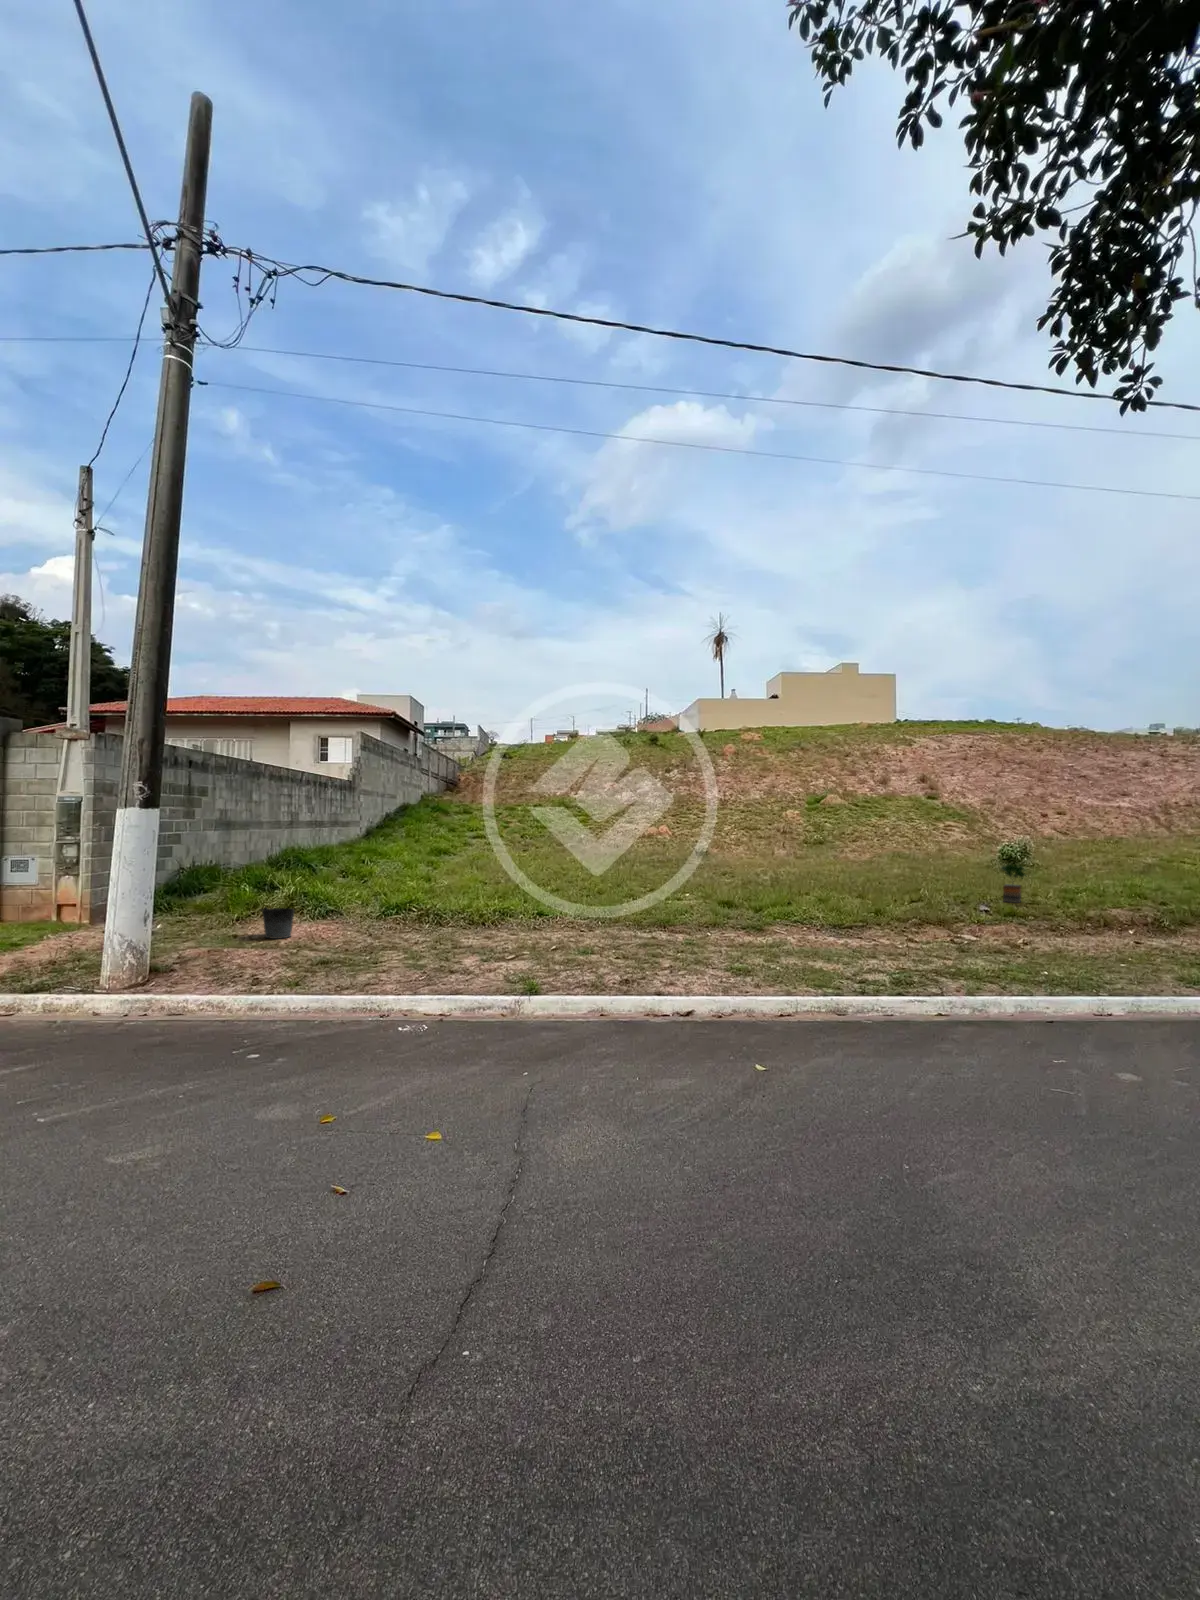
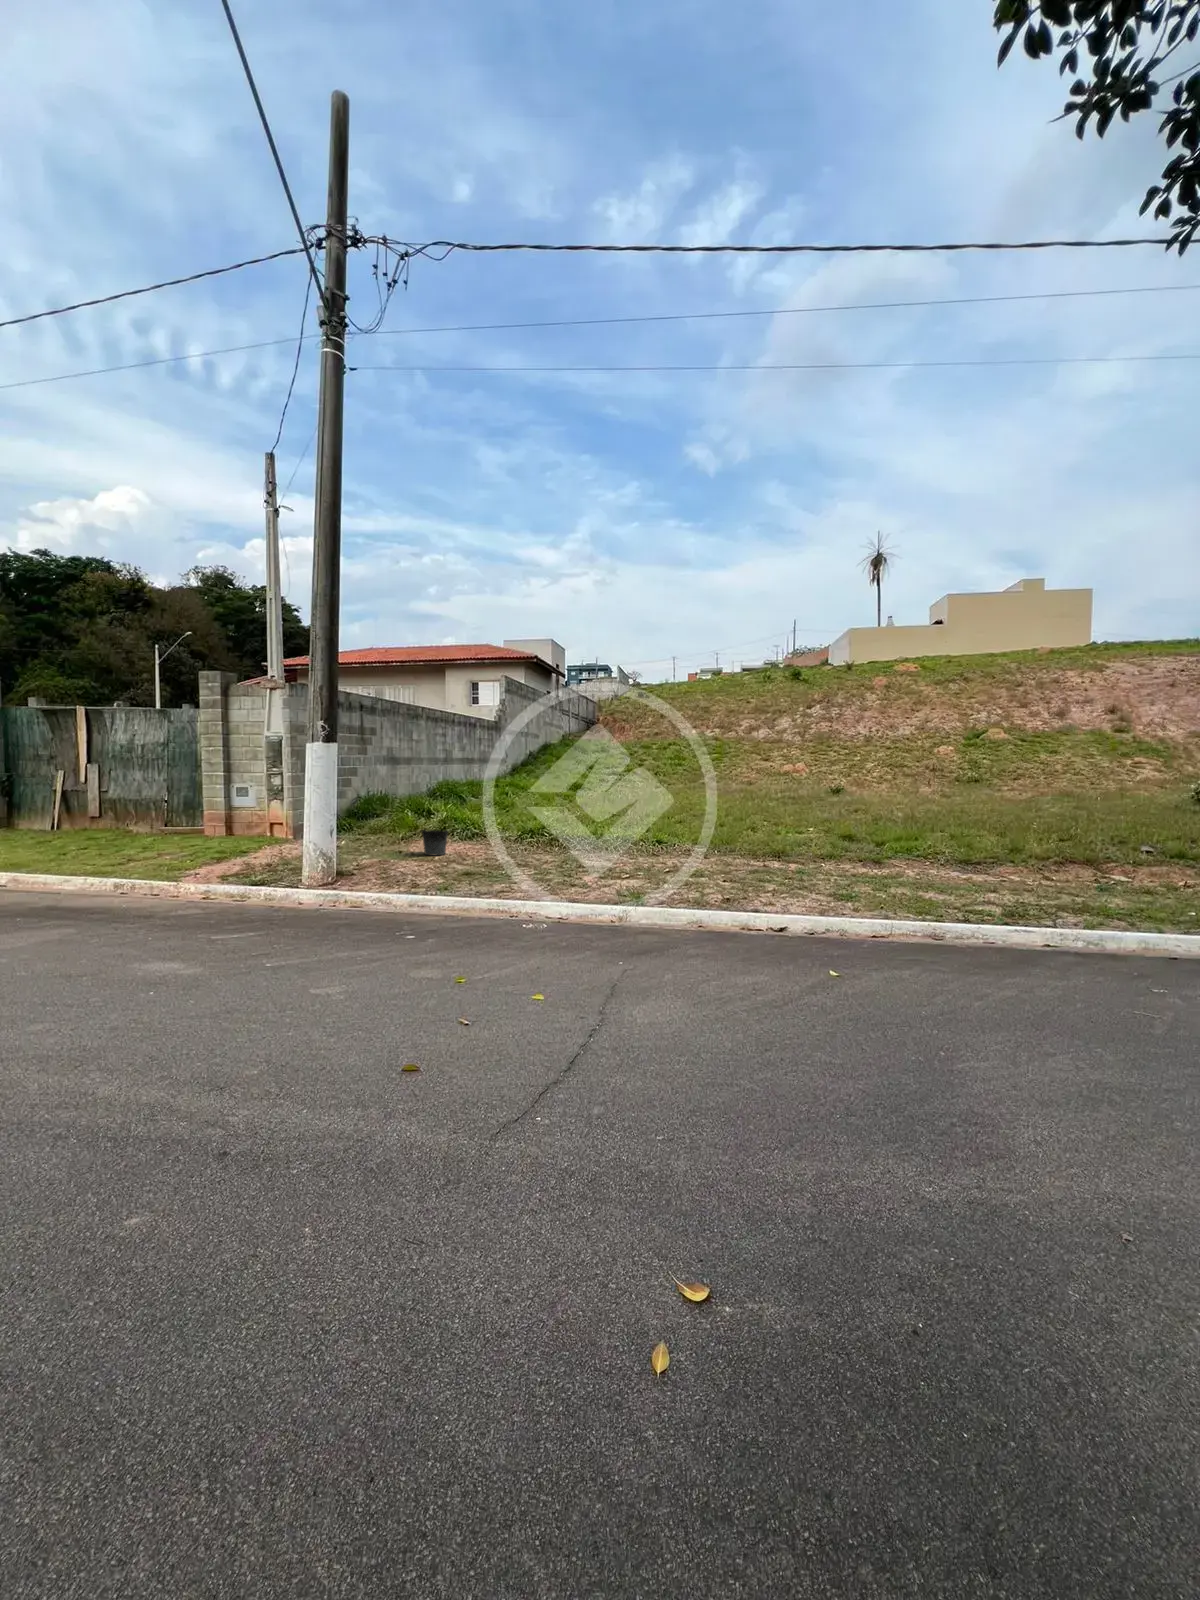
potted tree: present [1001,864,1026,903] -> none [1134,801,1165,842]

